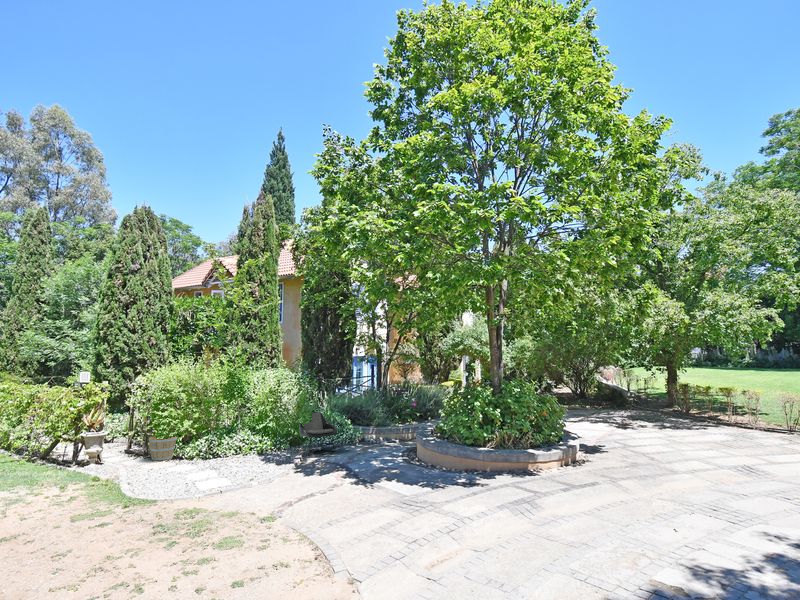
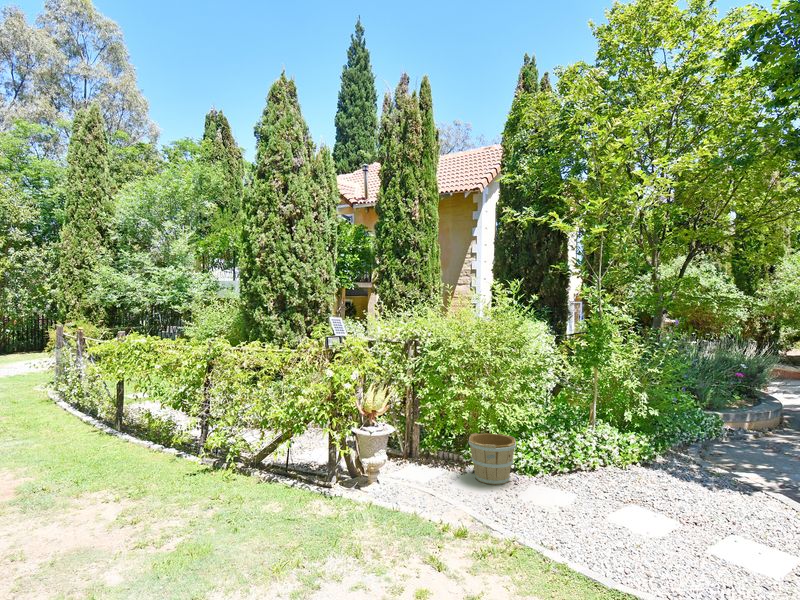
lounge chair: present [297,412,337,455] -> none [686,390,767,472]

